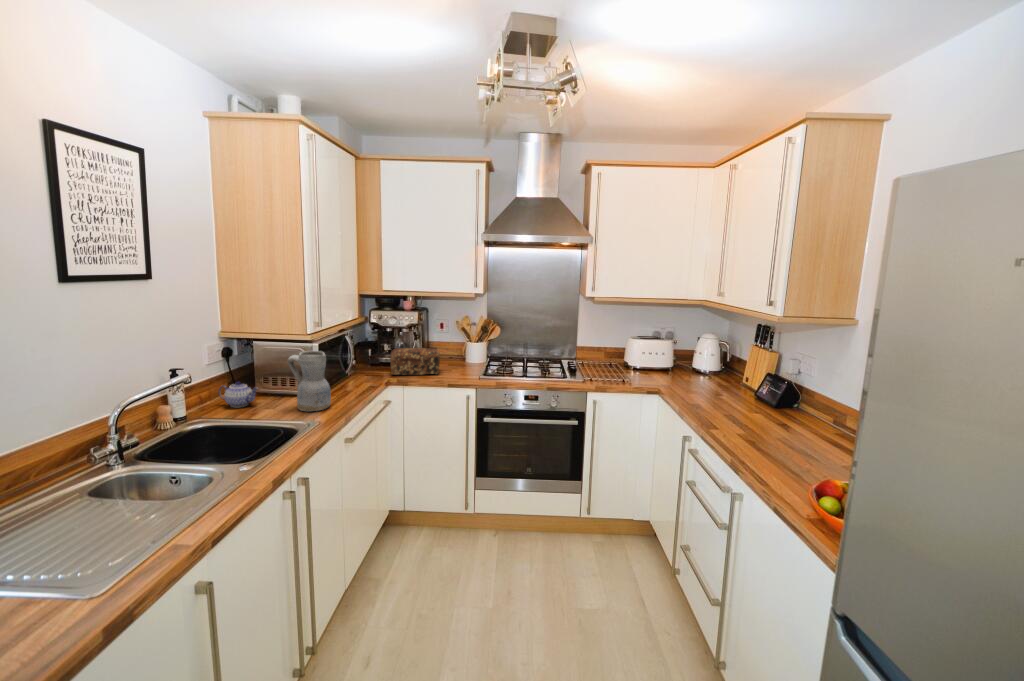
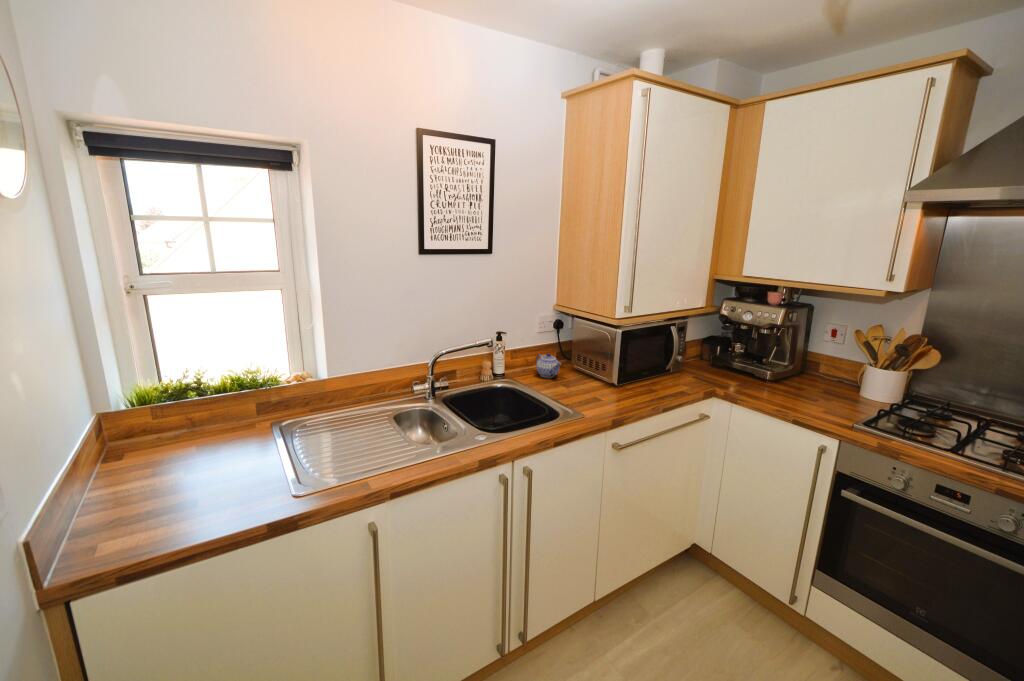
bread loaf: present [390,348,440,375] -> none [722,352,801,399]
ceramic pitcher: present [288,351,331,411] -> none [582,336,617,403]

